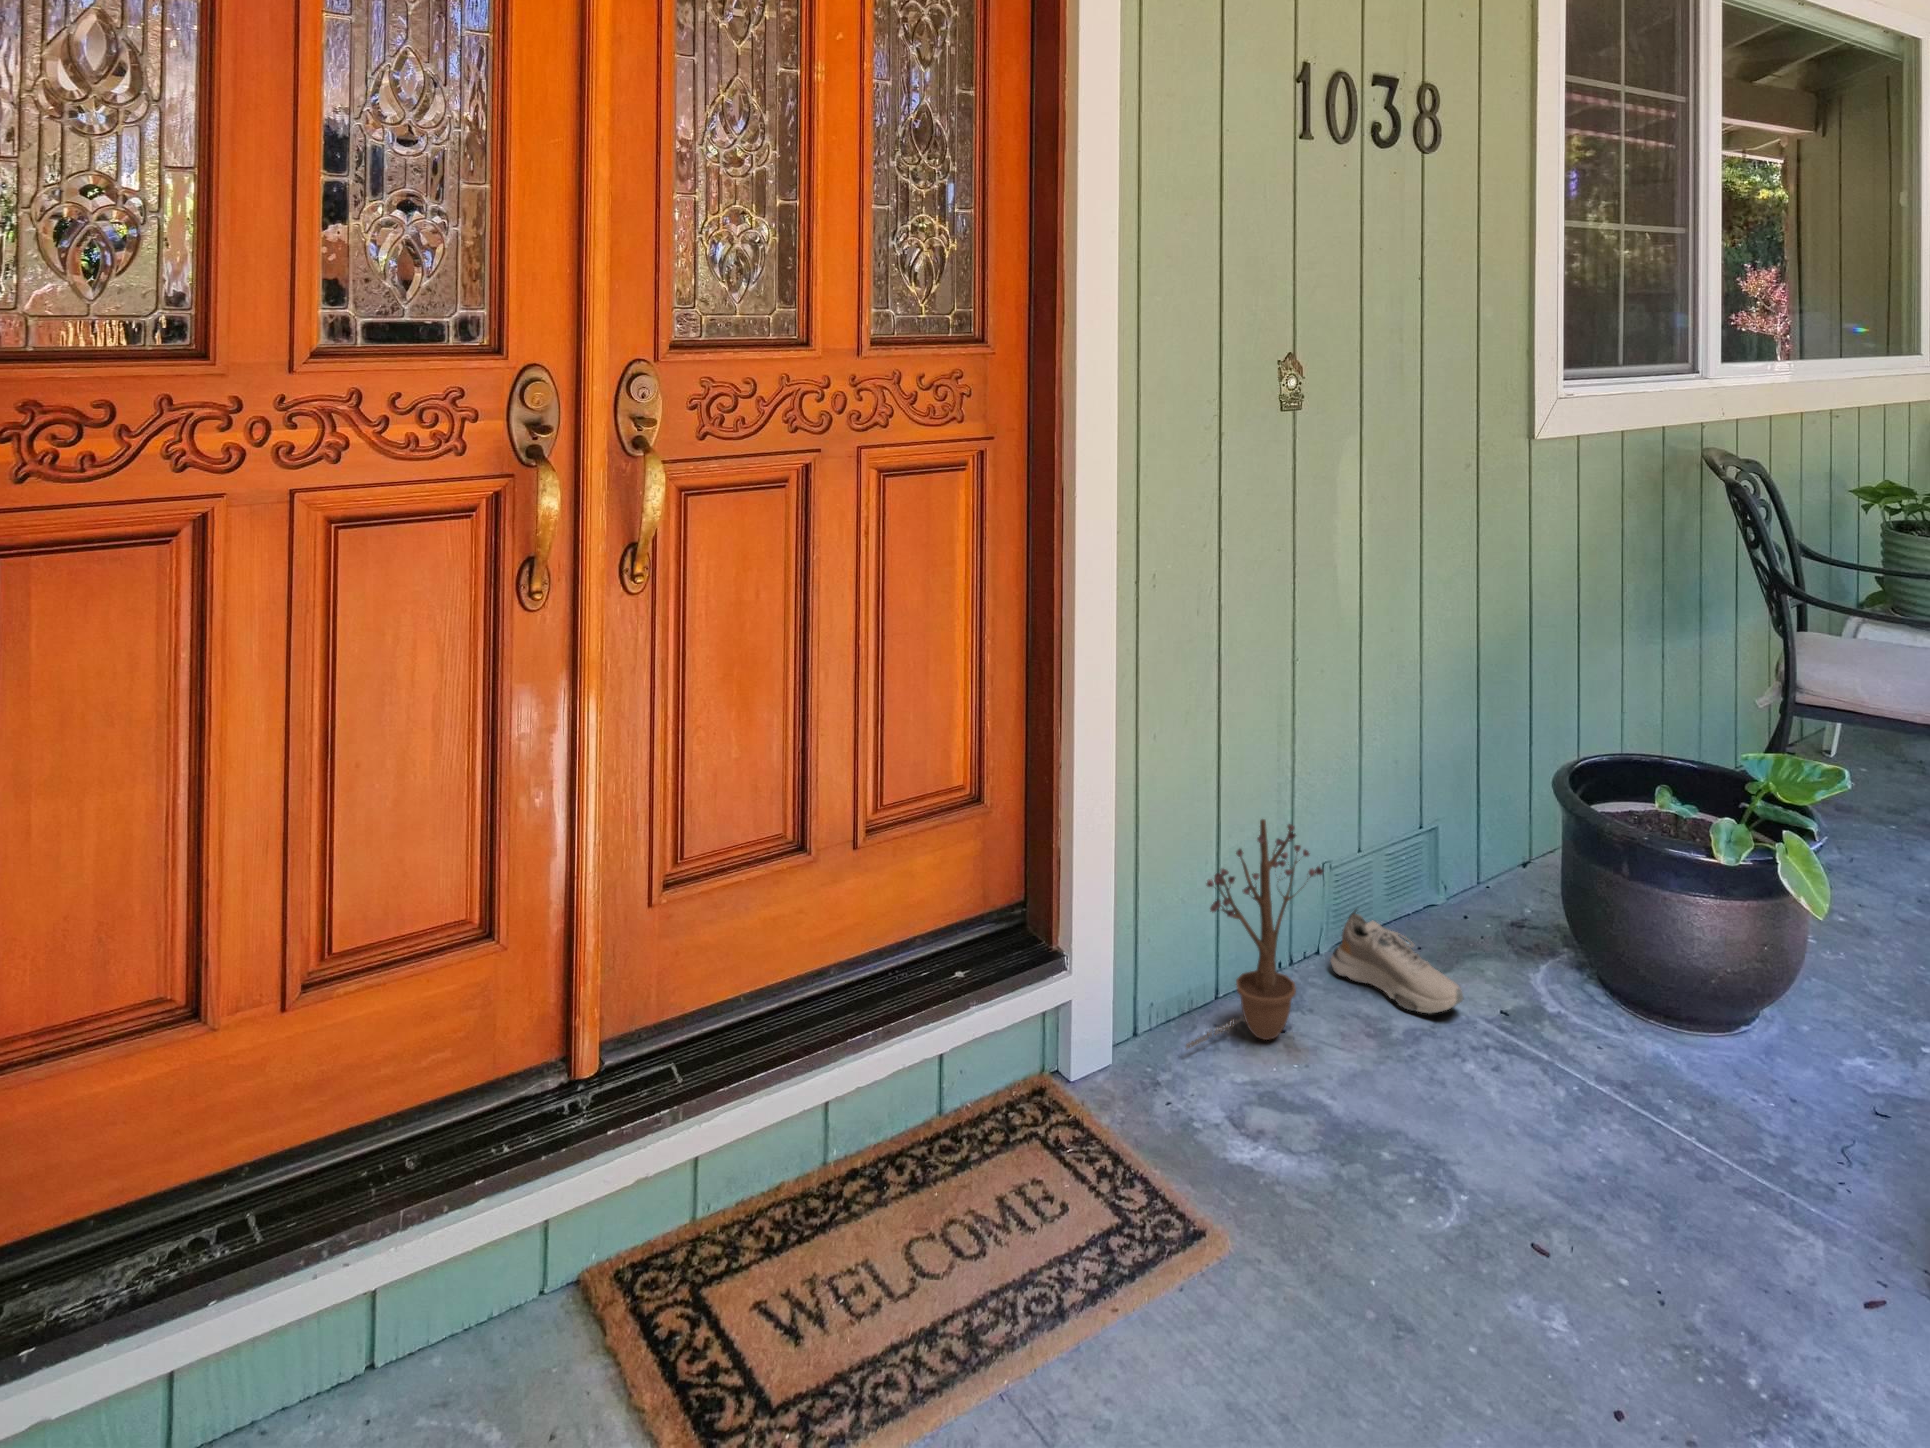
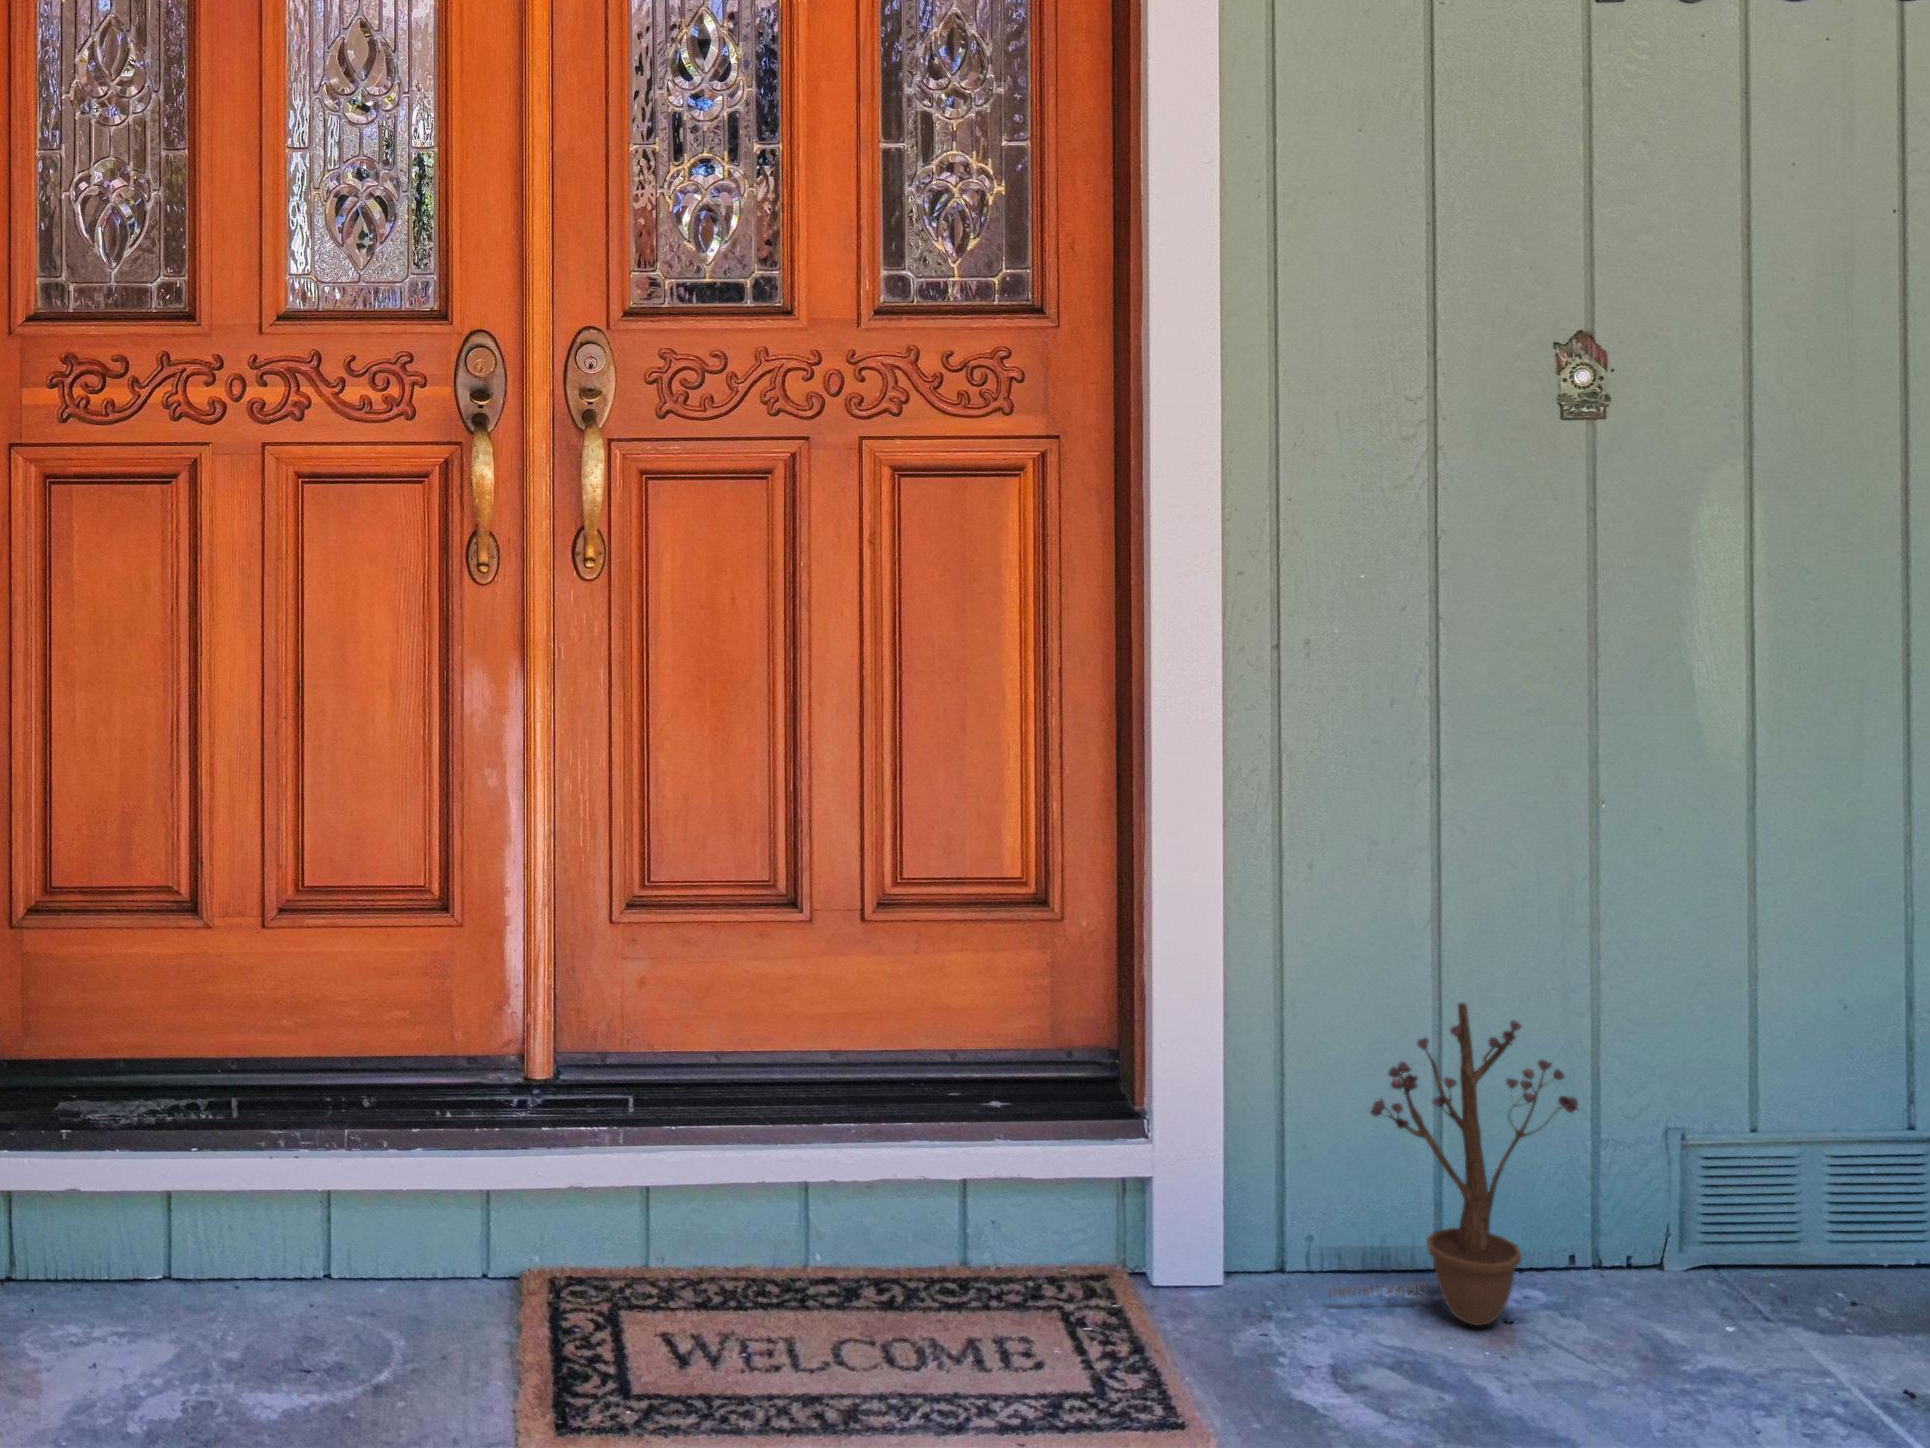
shoe: present [1330,910,1463,1014] -> none [1661,1199,1842,1372]

